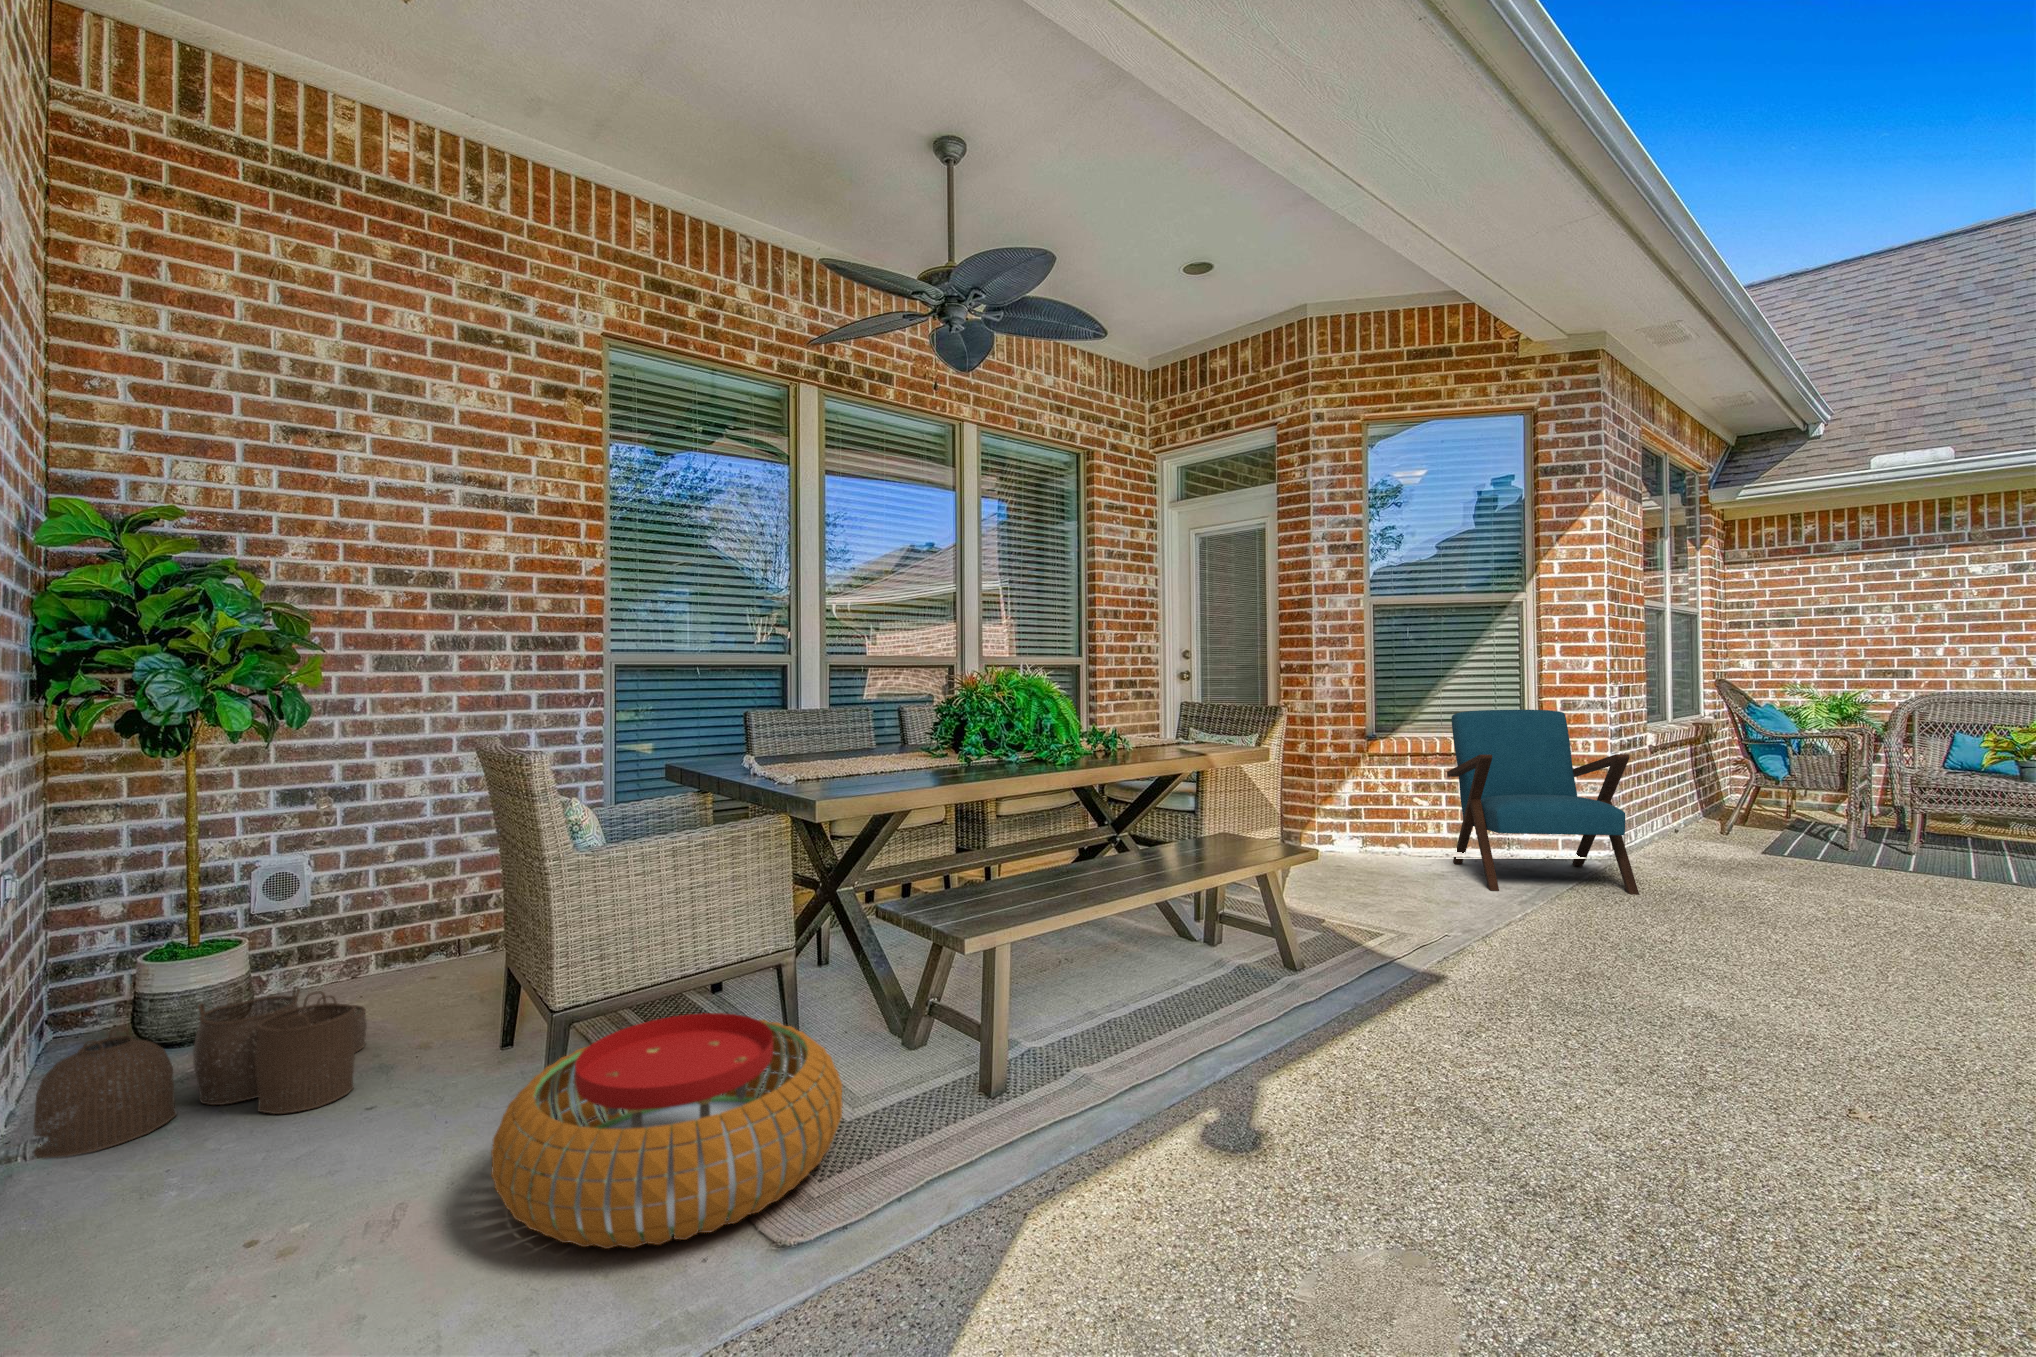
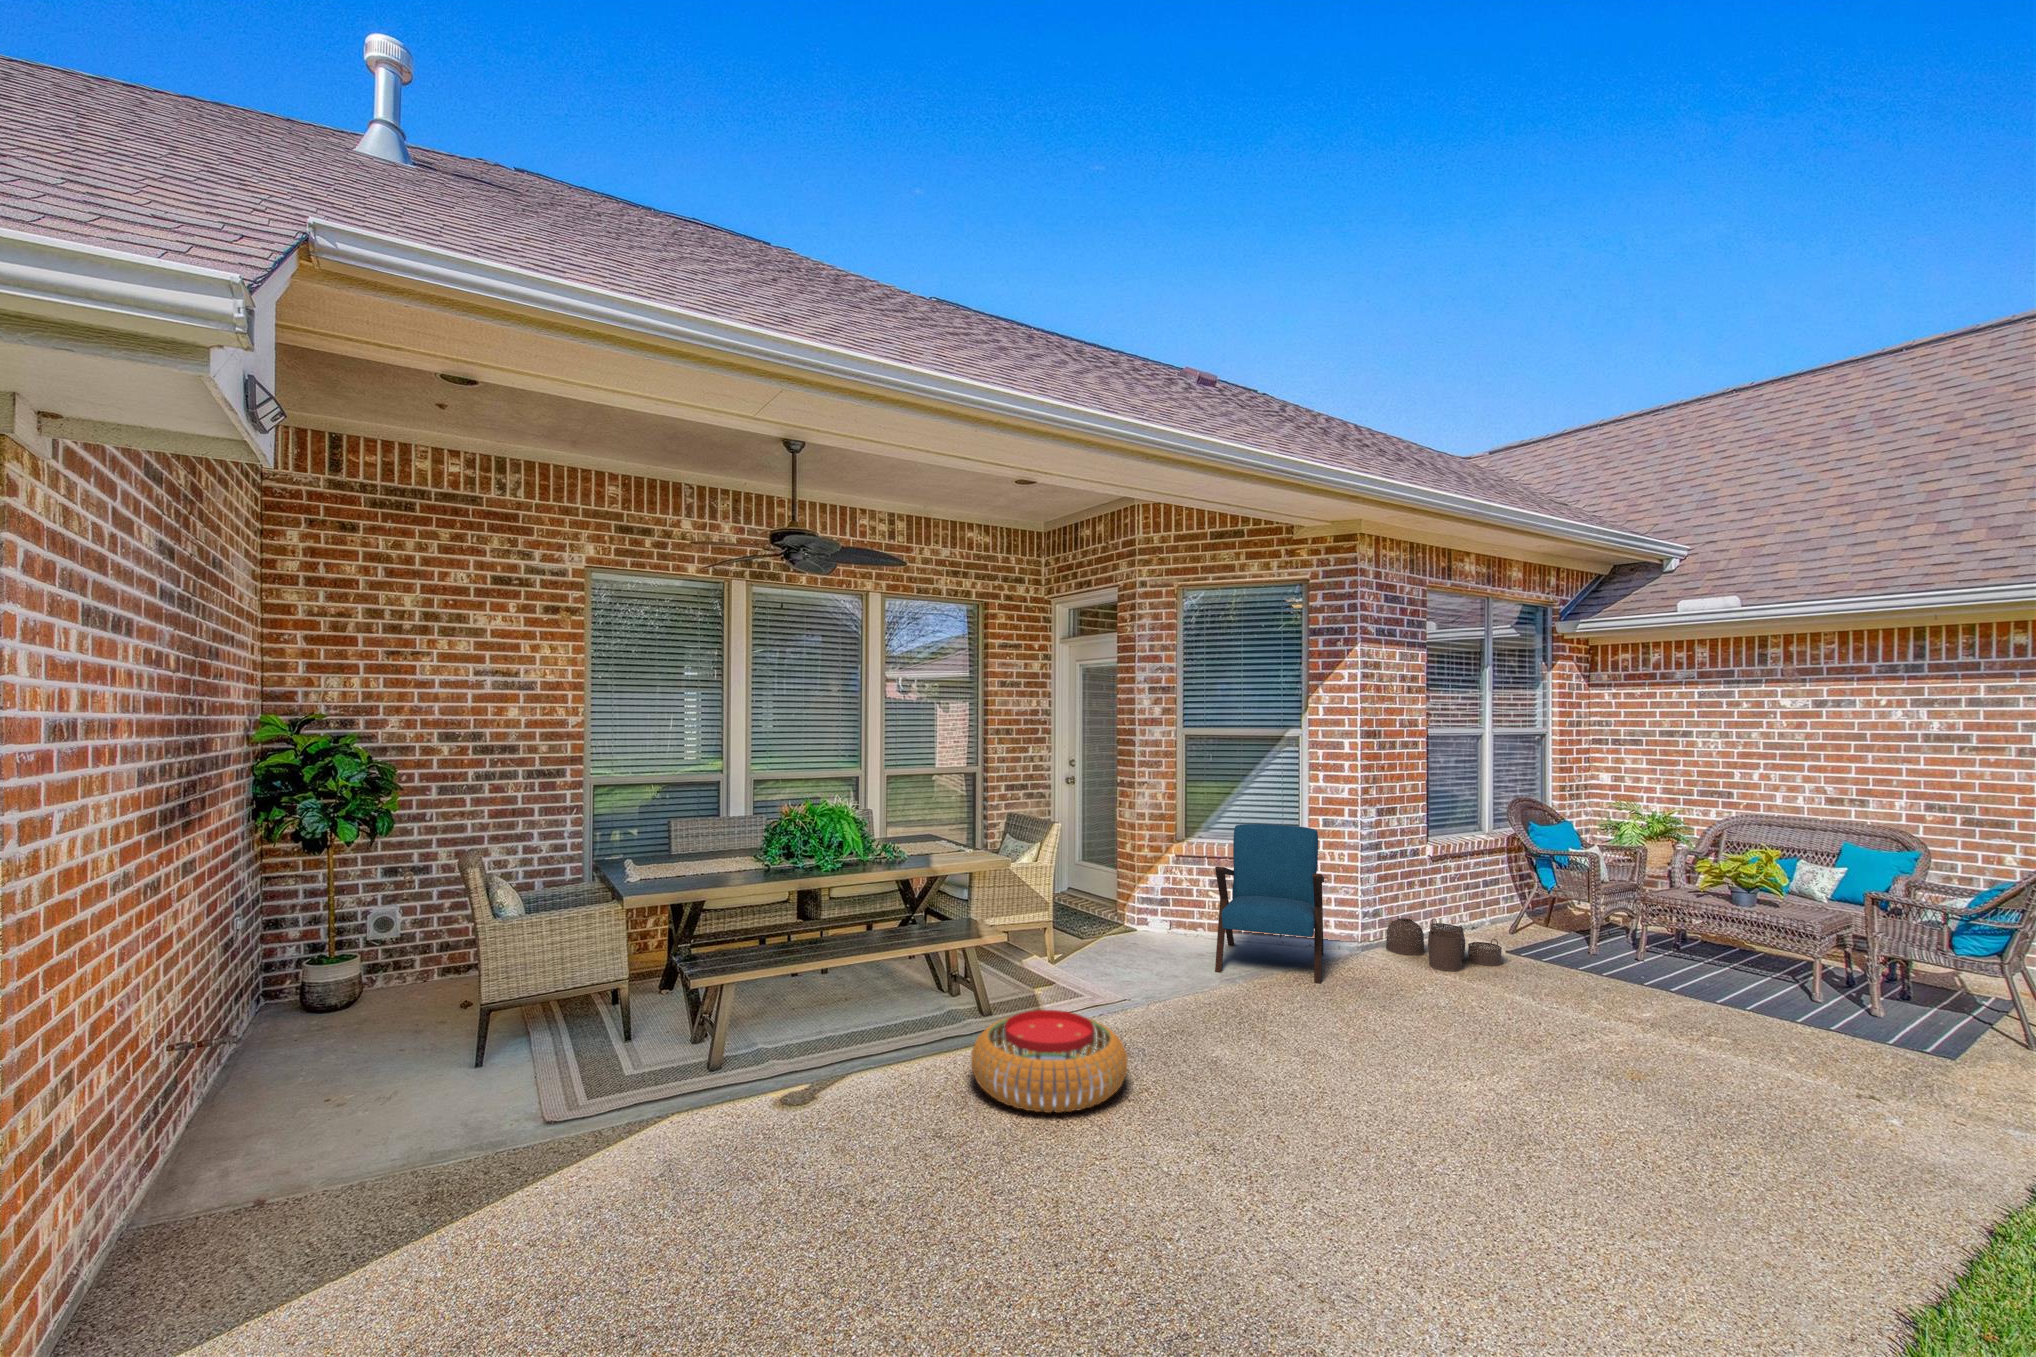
woven basket: present [33,986,367,1159] -> present [1386,916,1502,971]
pouf: present [491,1013,843,1249] -> present [971,1010,1127,1113]

